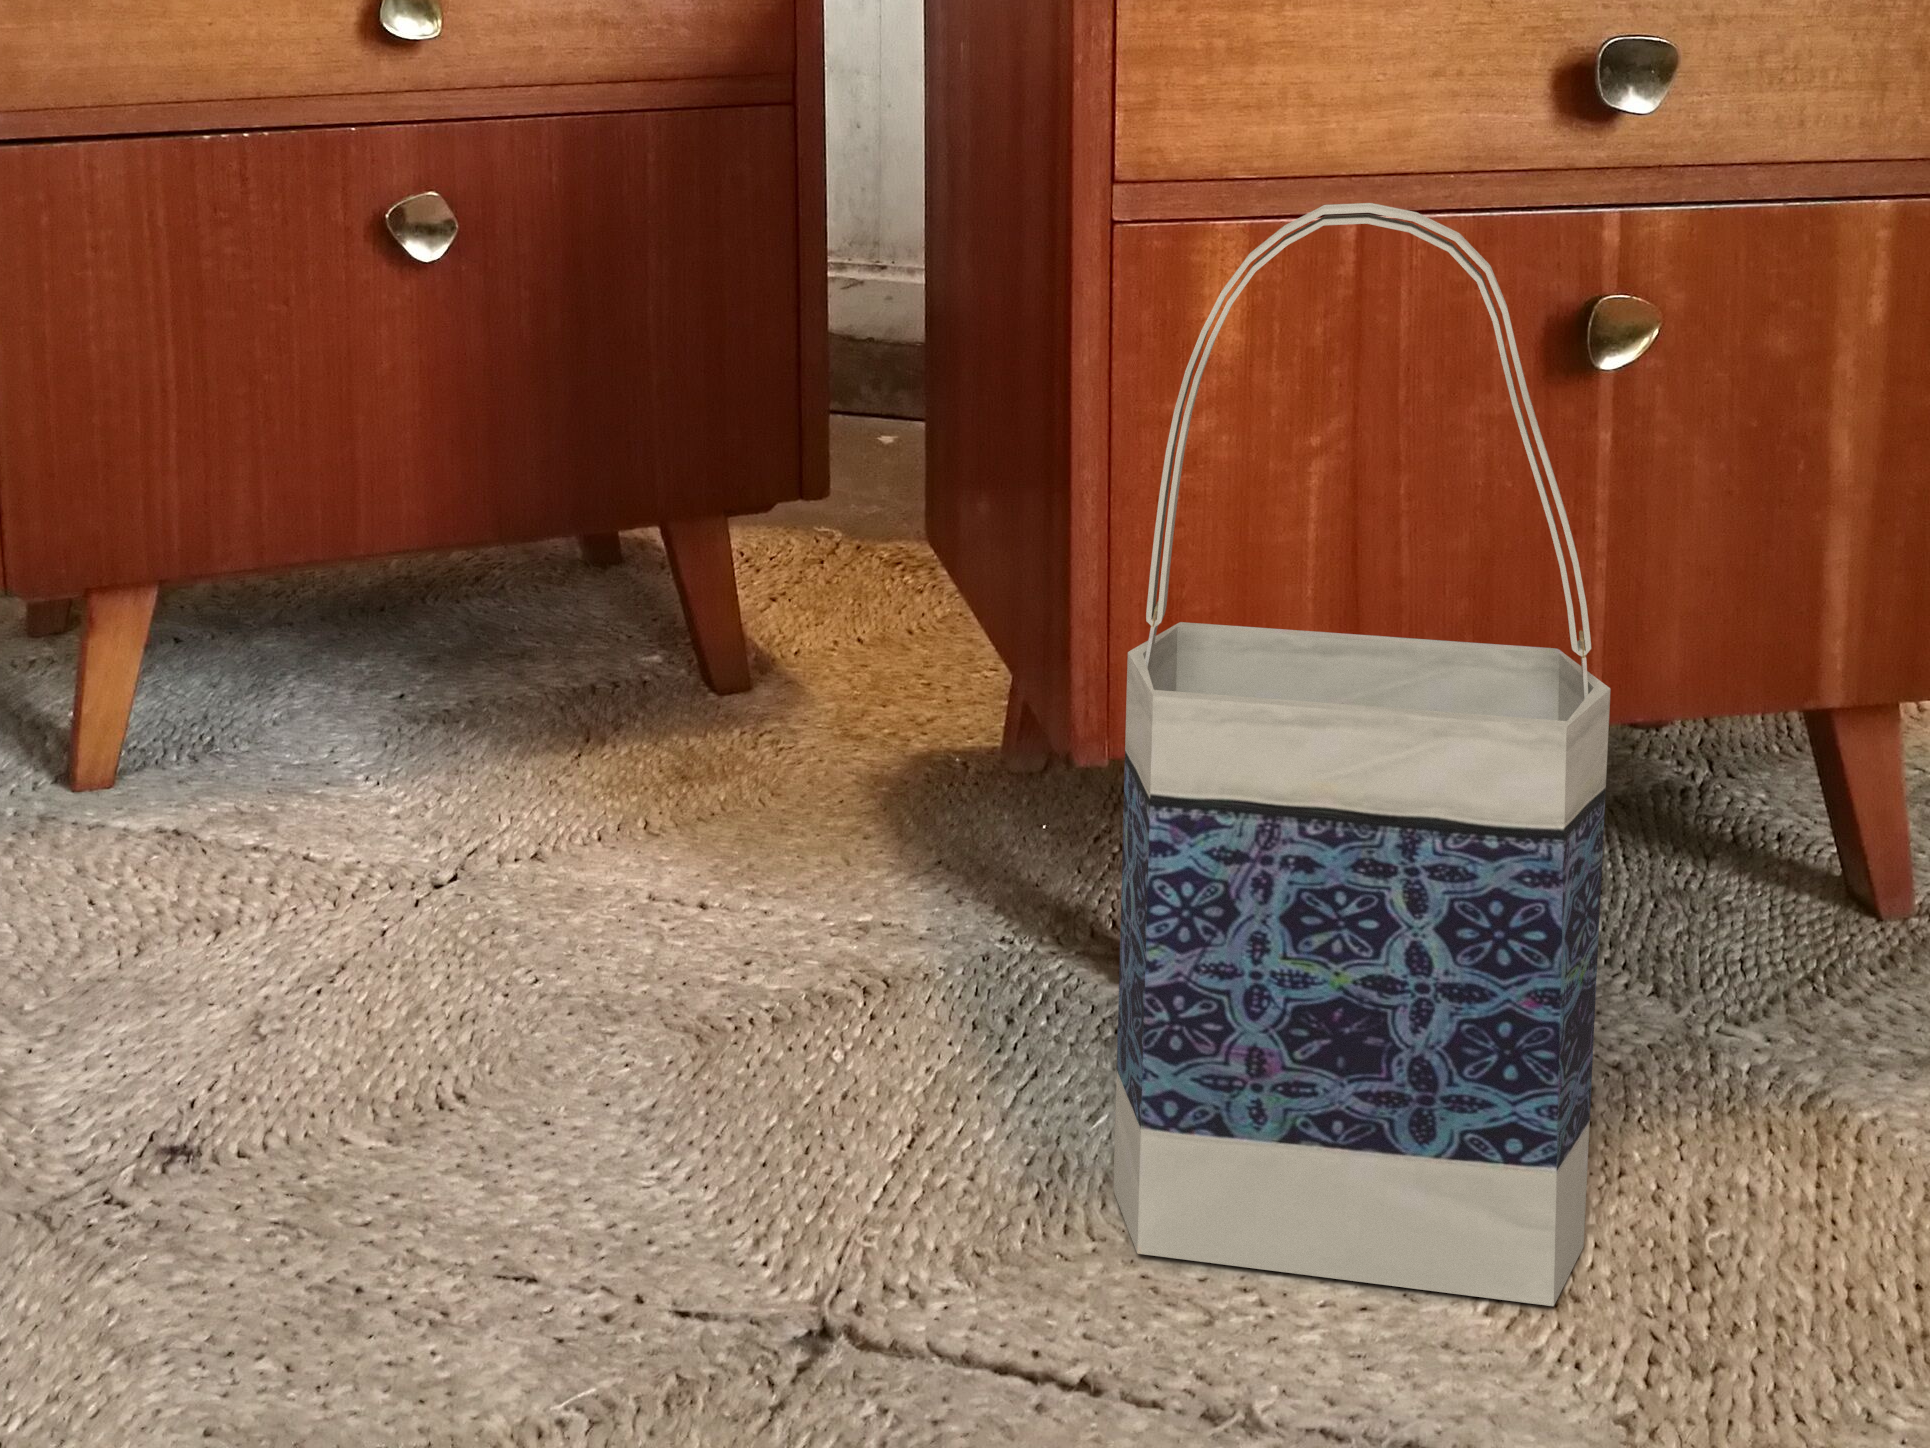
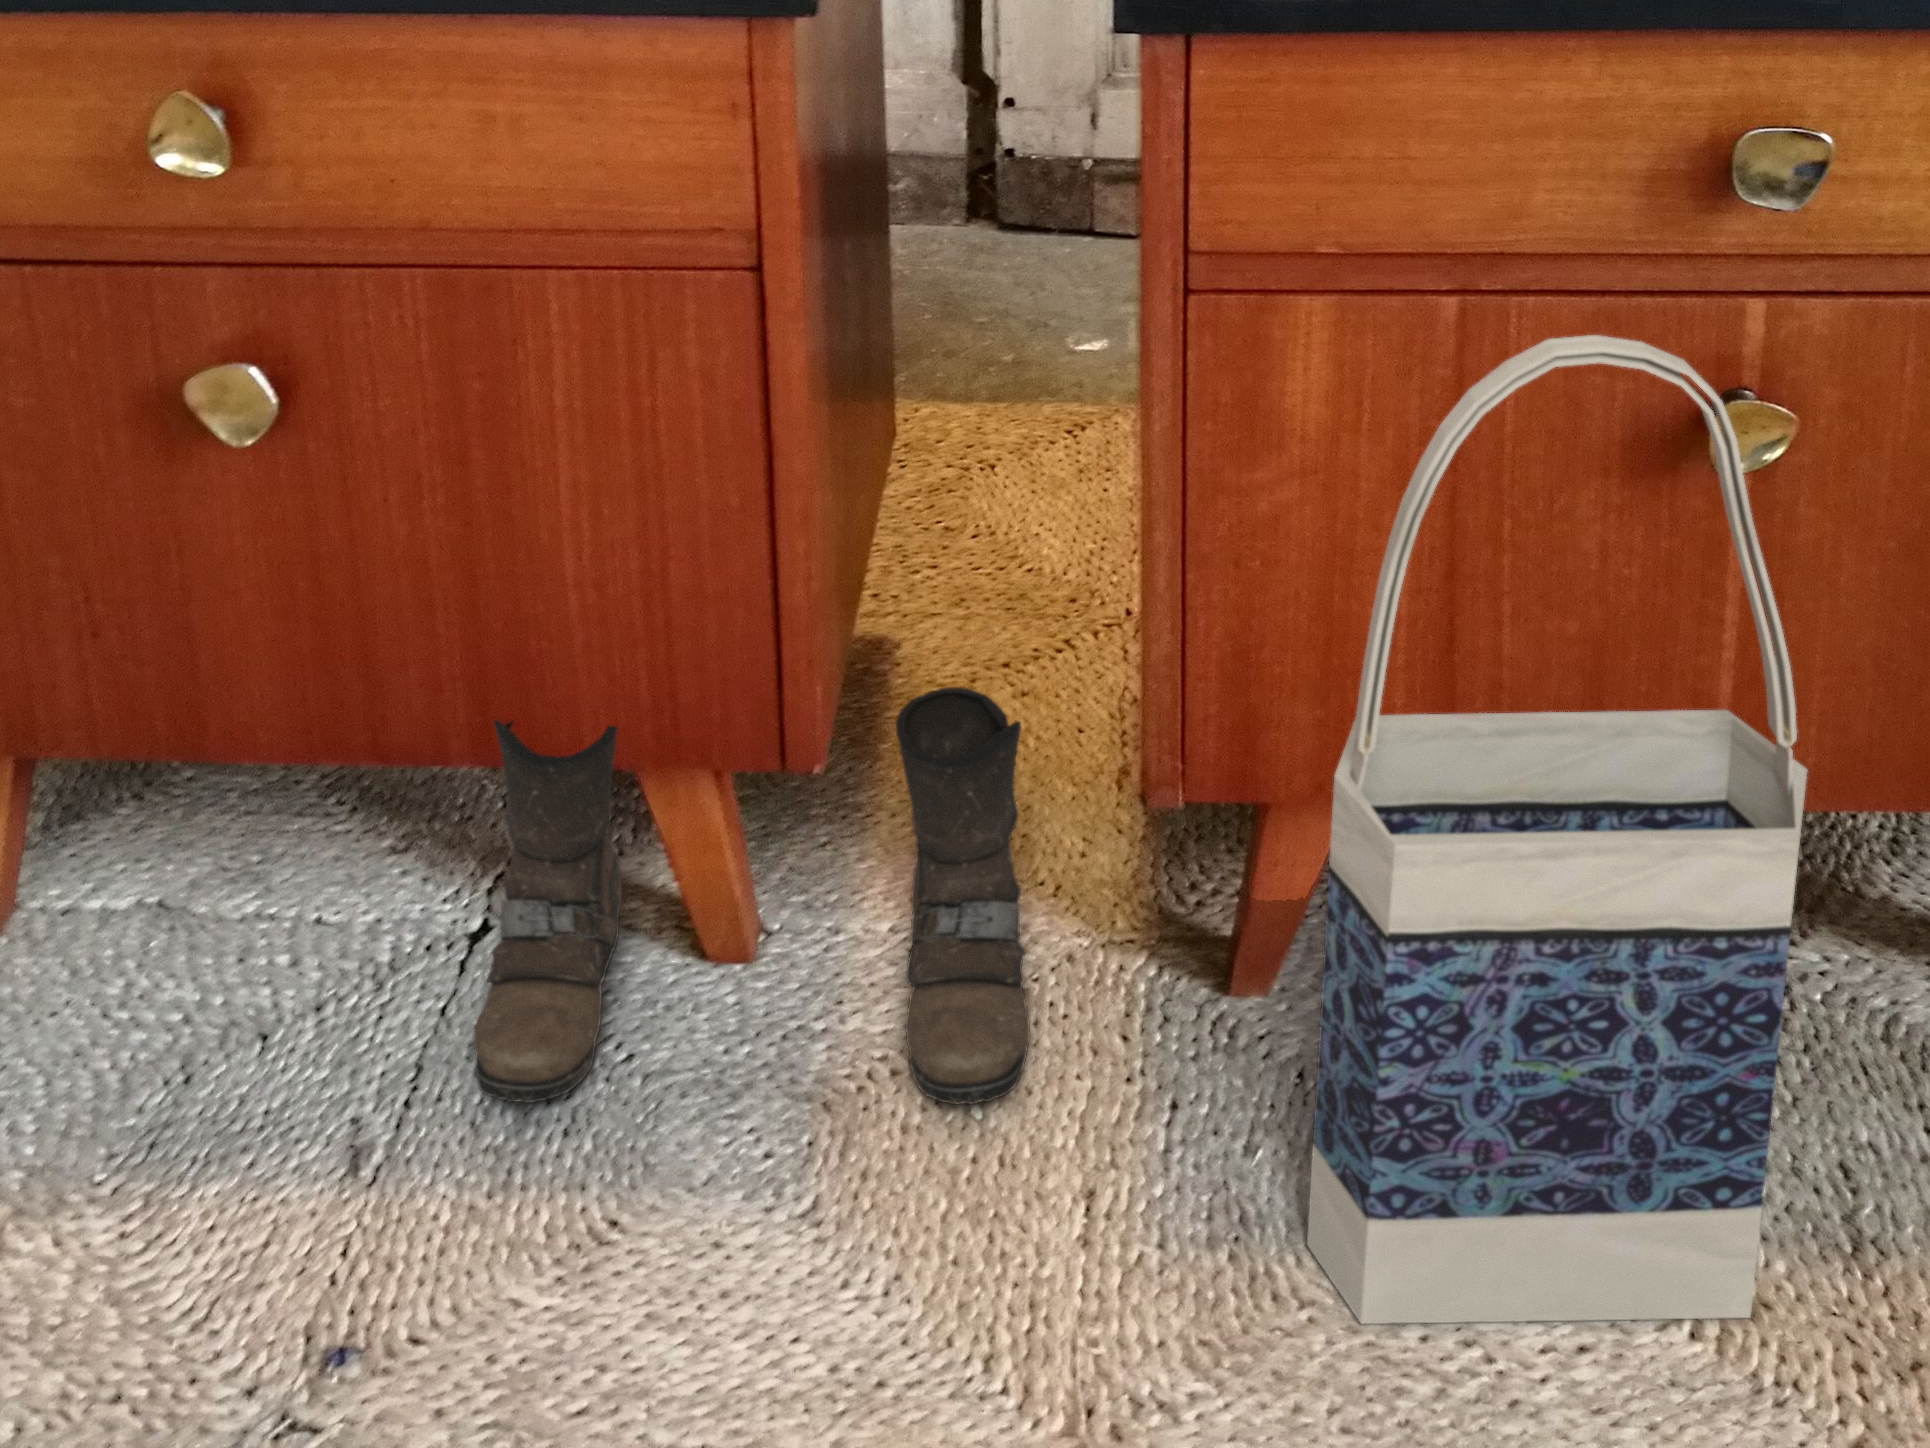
boots: none [382,629,939,1040] -> present [474,687,1030,1105]

